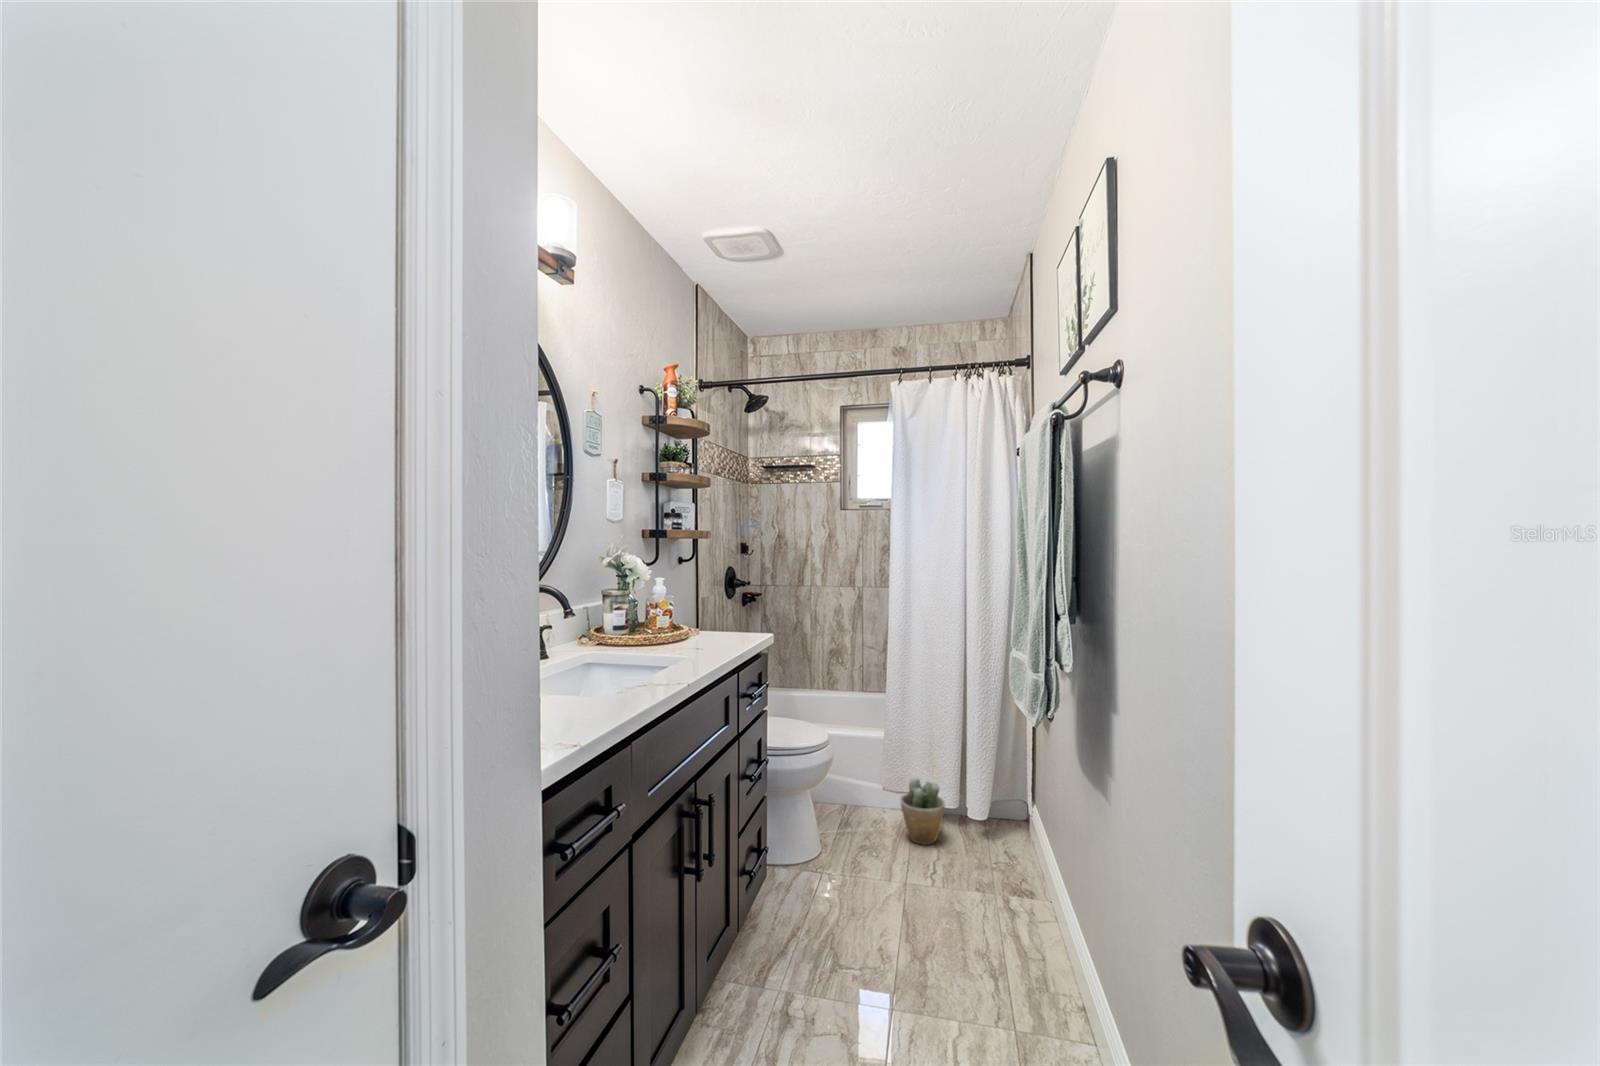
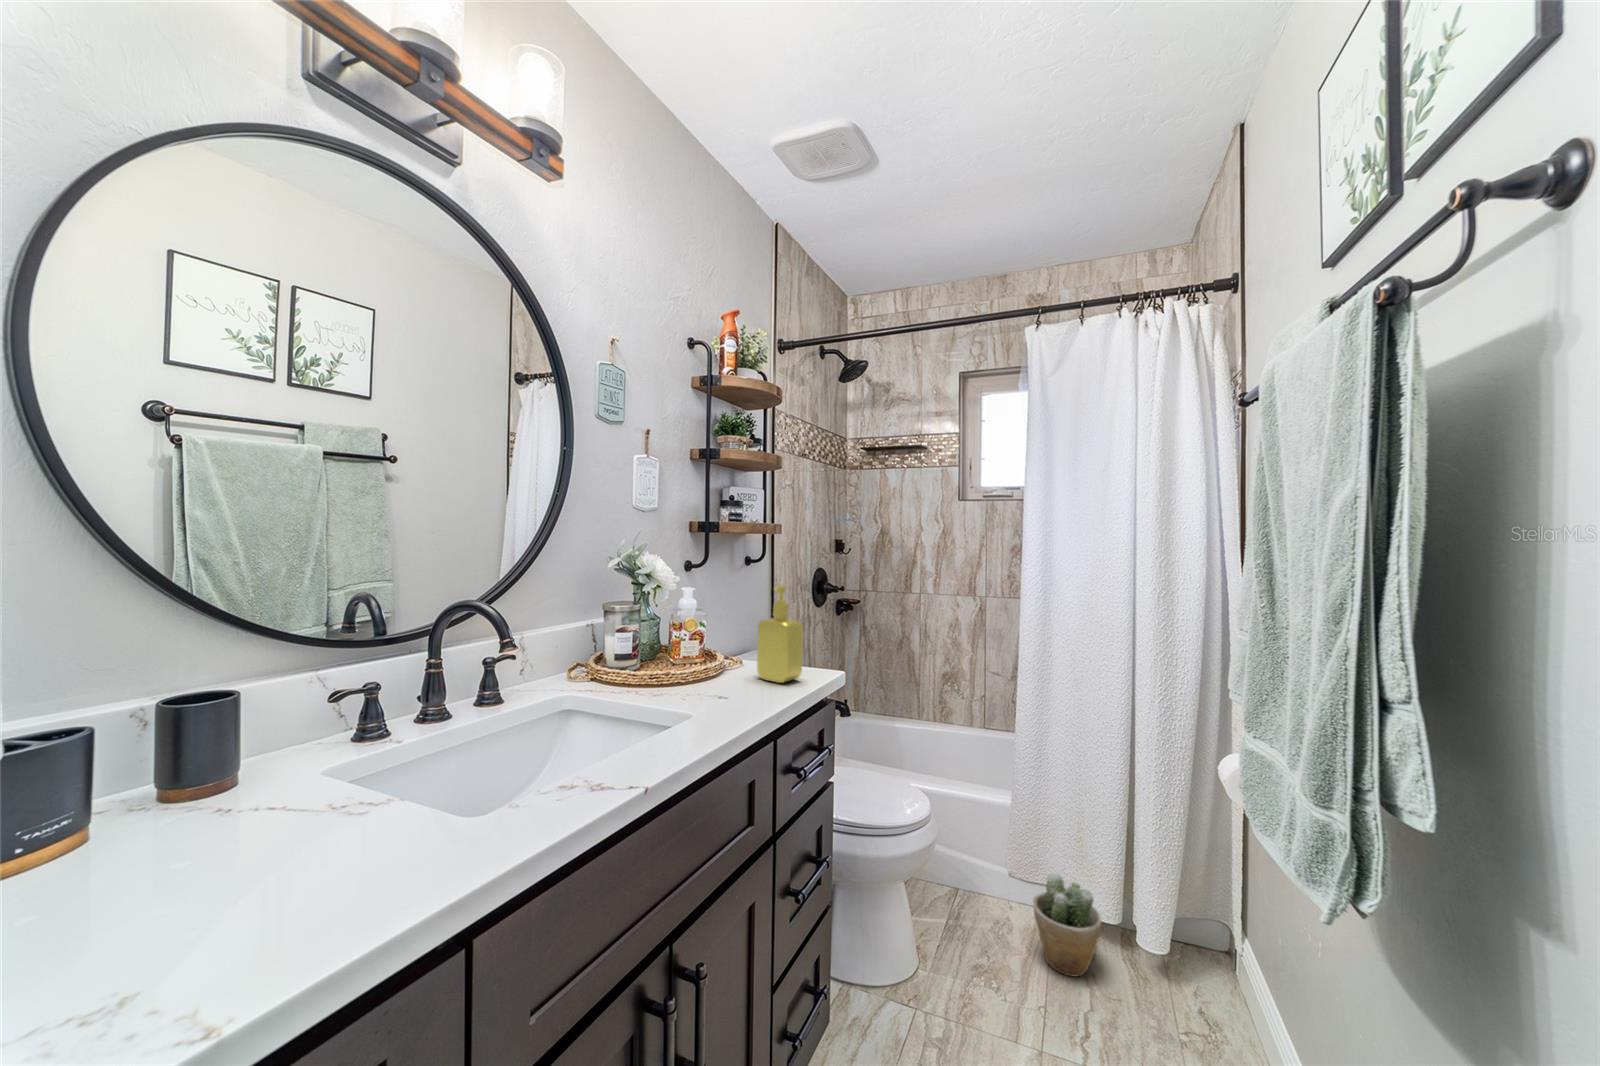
soap dispenser: none [713,574,746,643] -> present [757,585,803,683]

